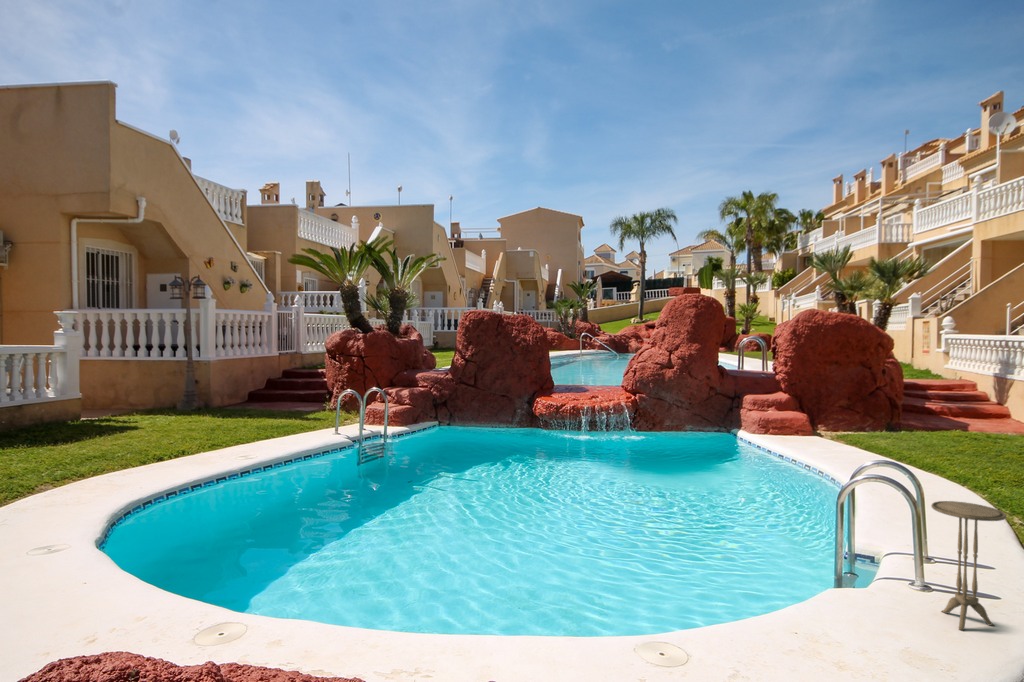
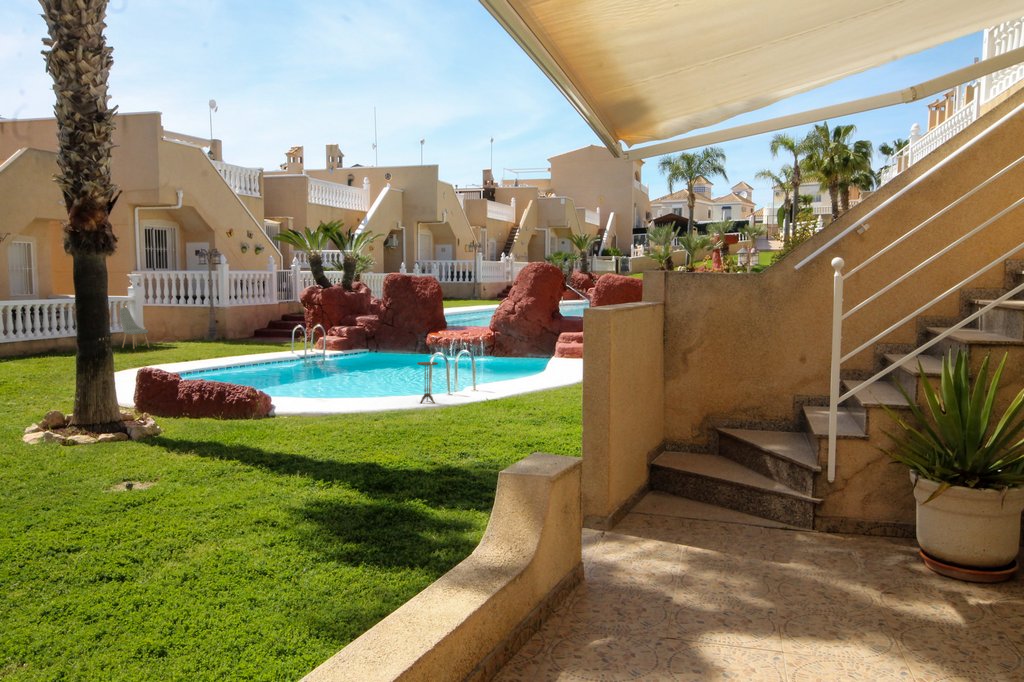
chair: none [35,365,88,436] -> present [119,308,149,349]

